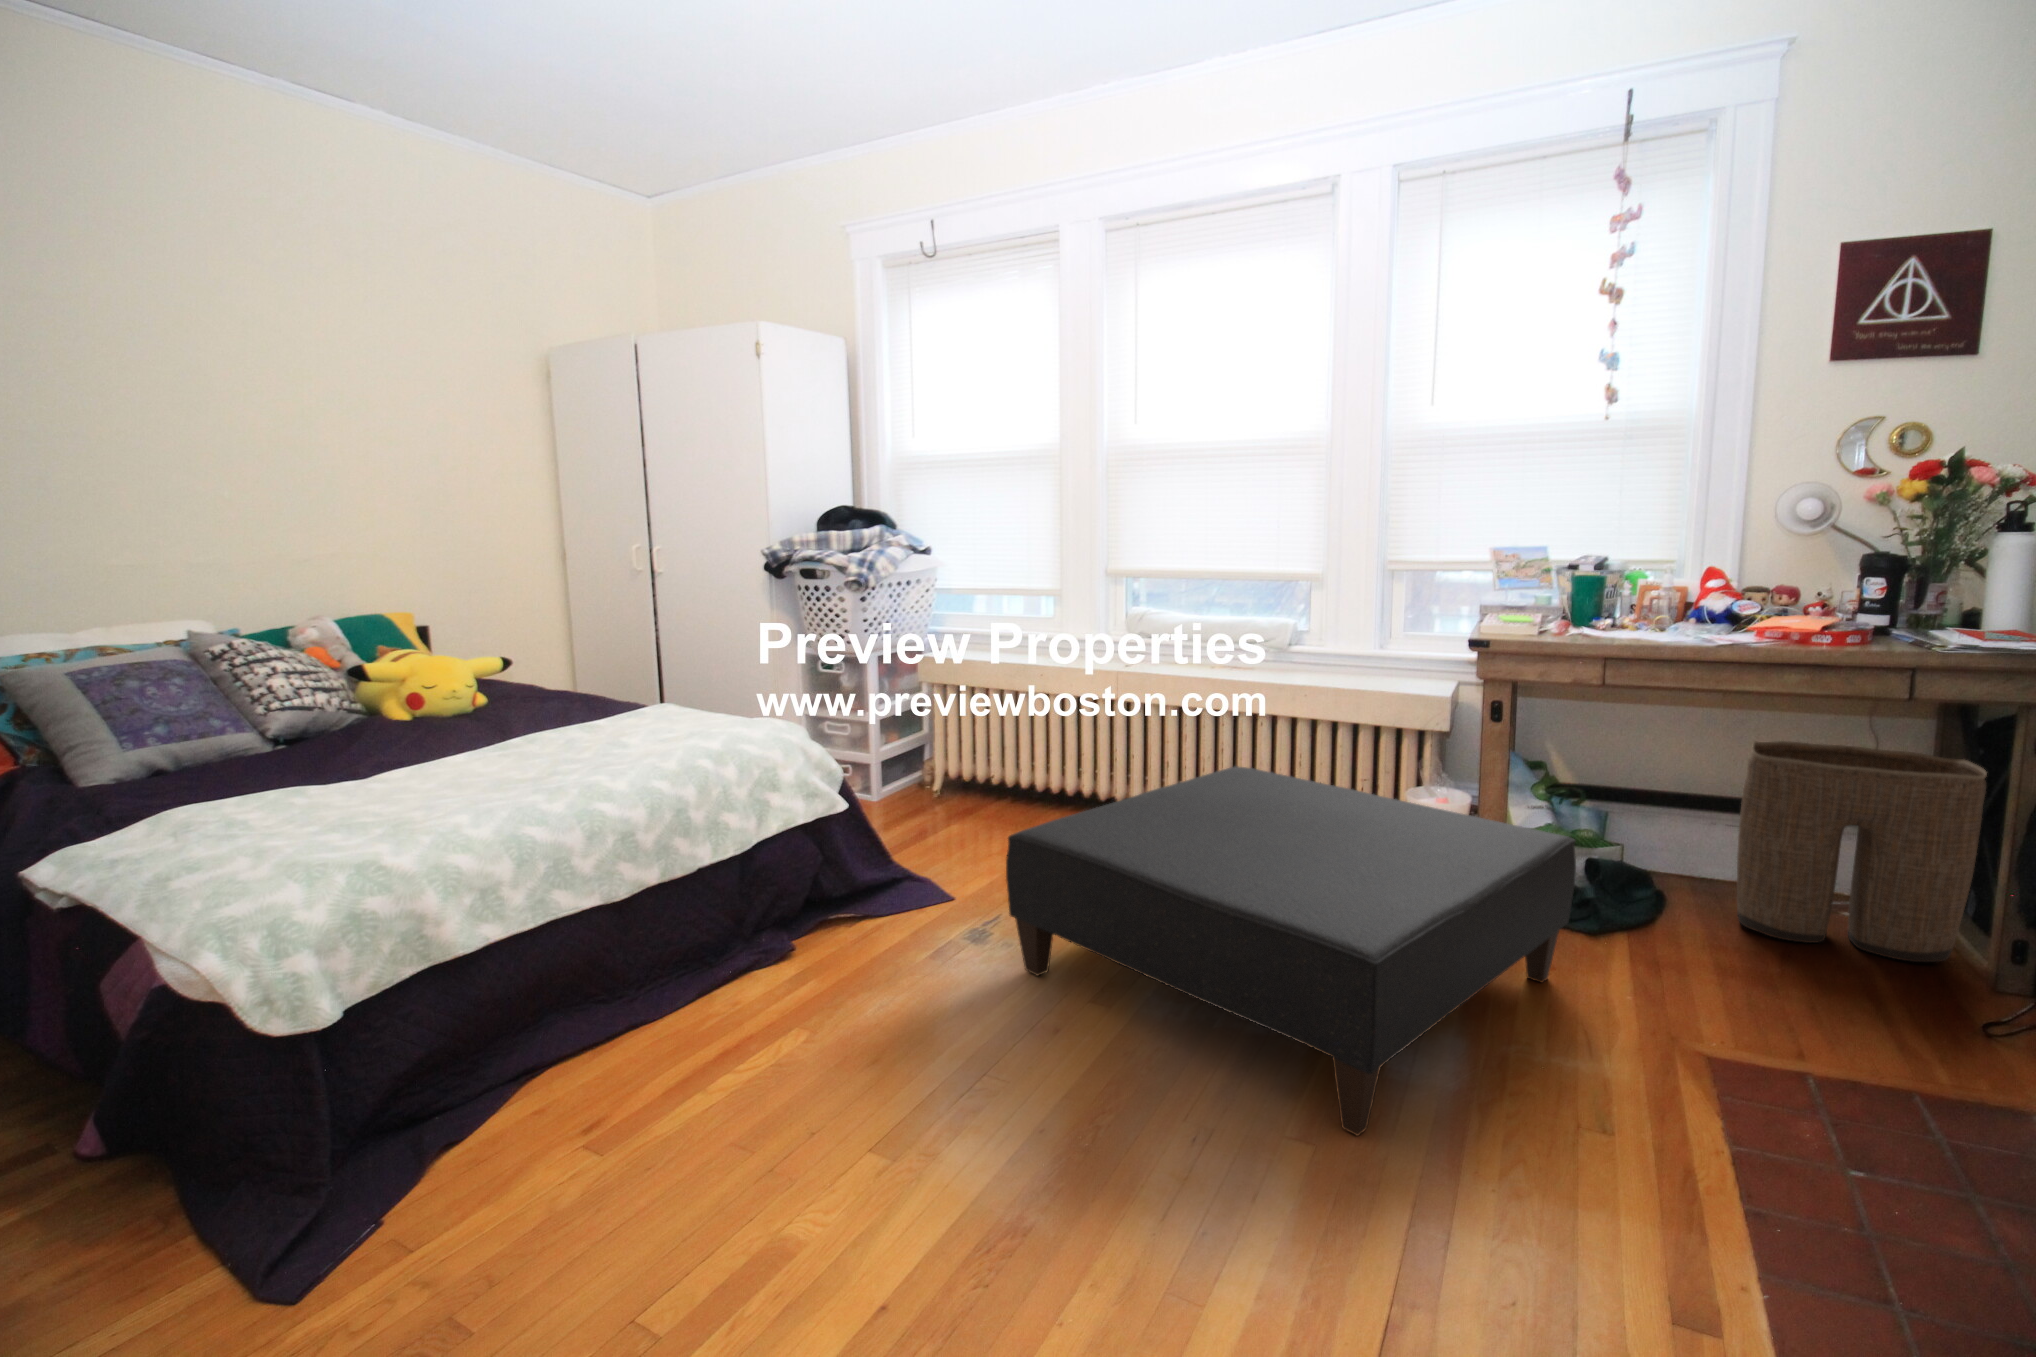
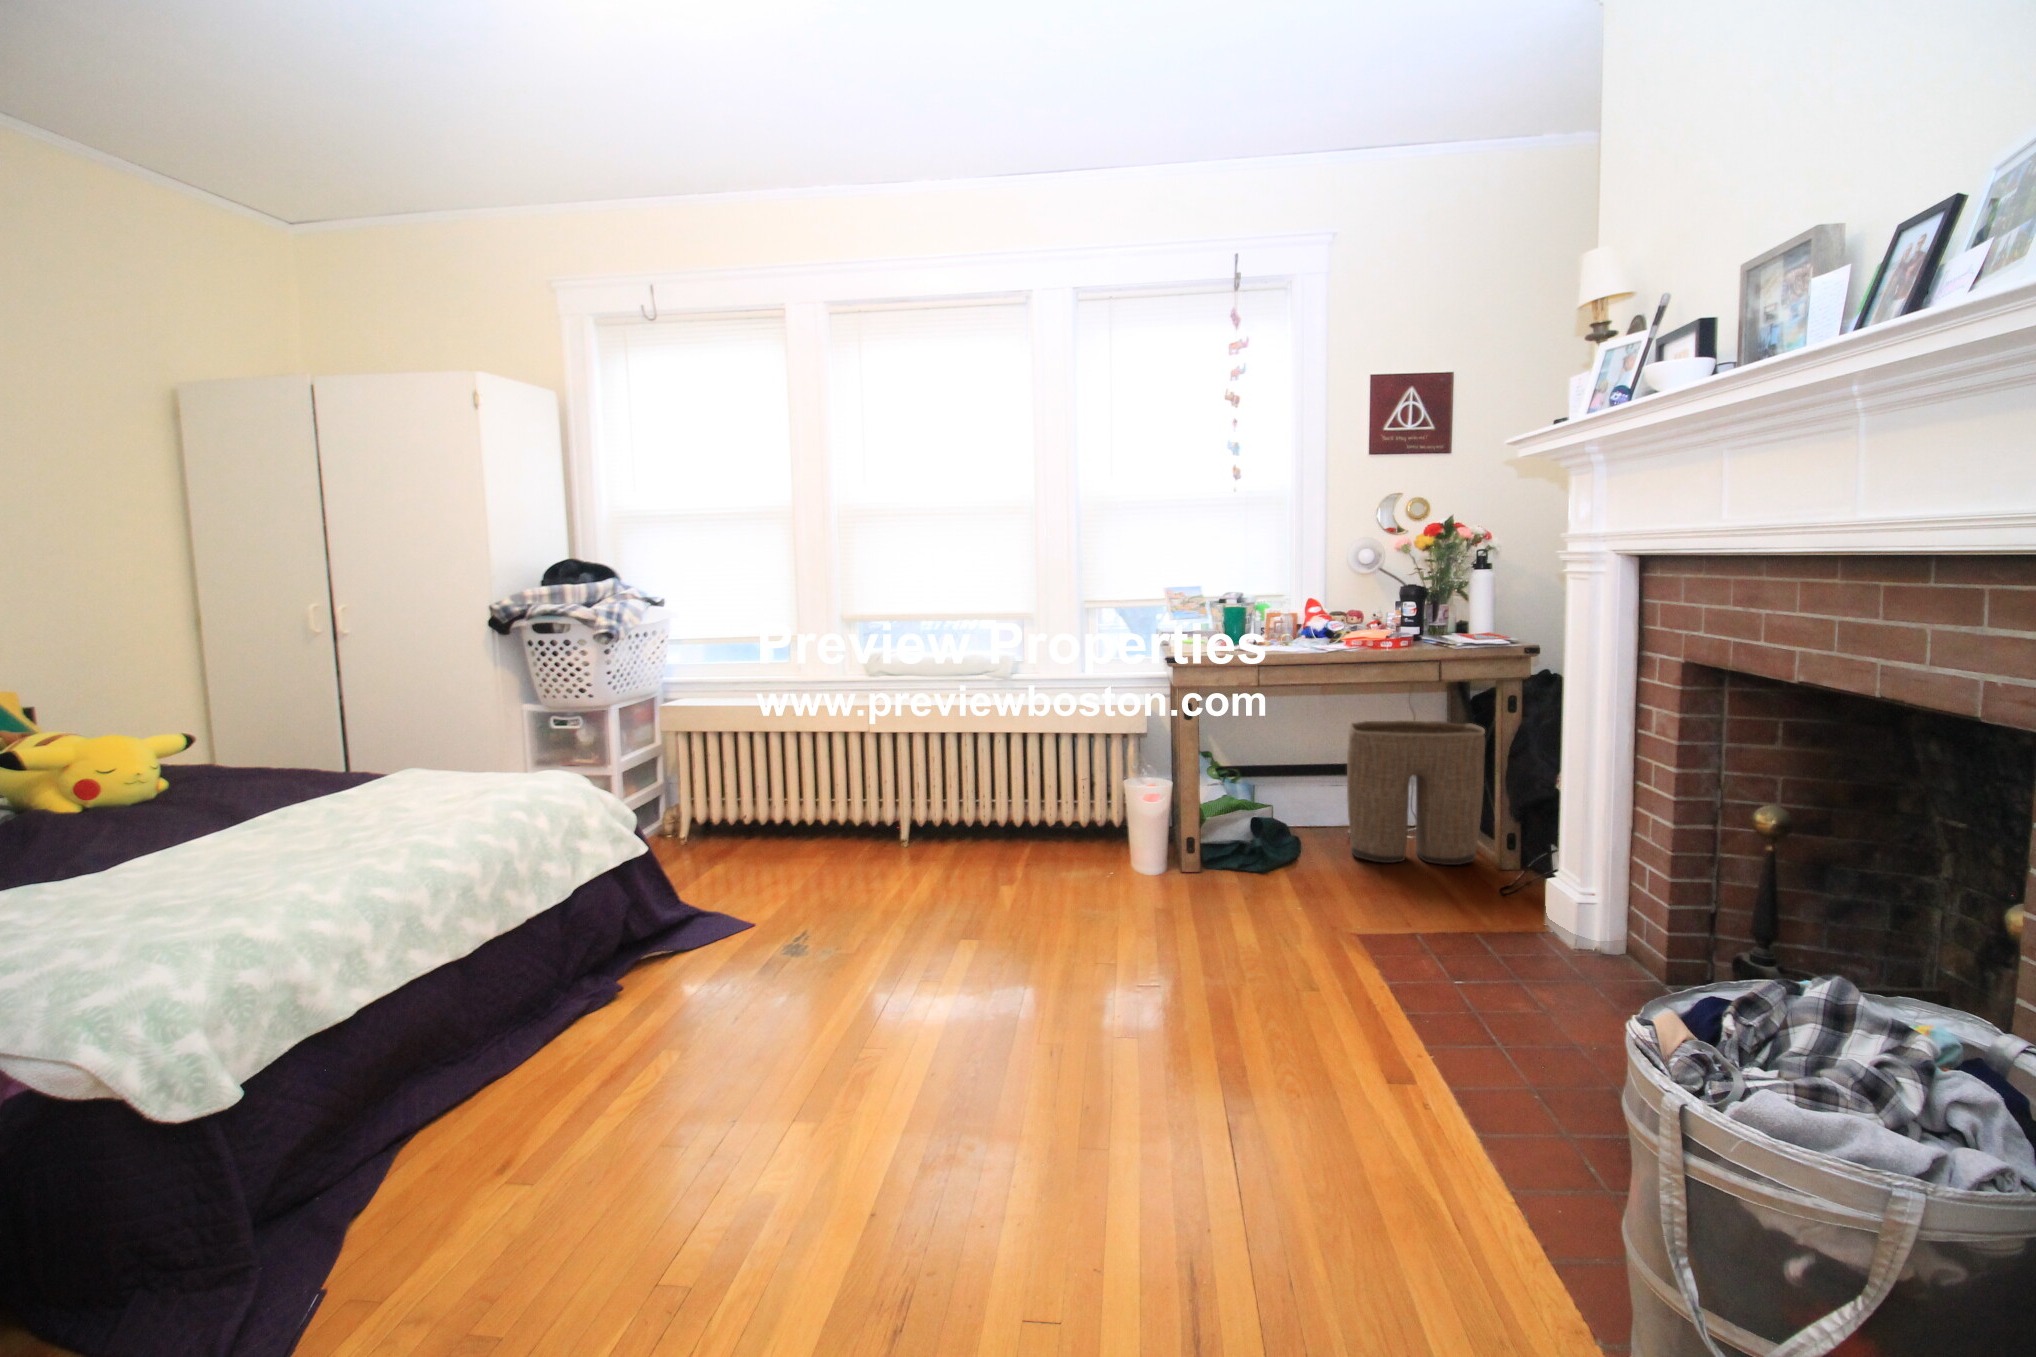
ottoman: present [1006,766,1576,1136] -> none [821,778,1261,1048]

